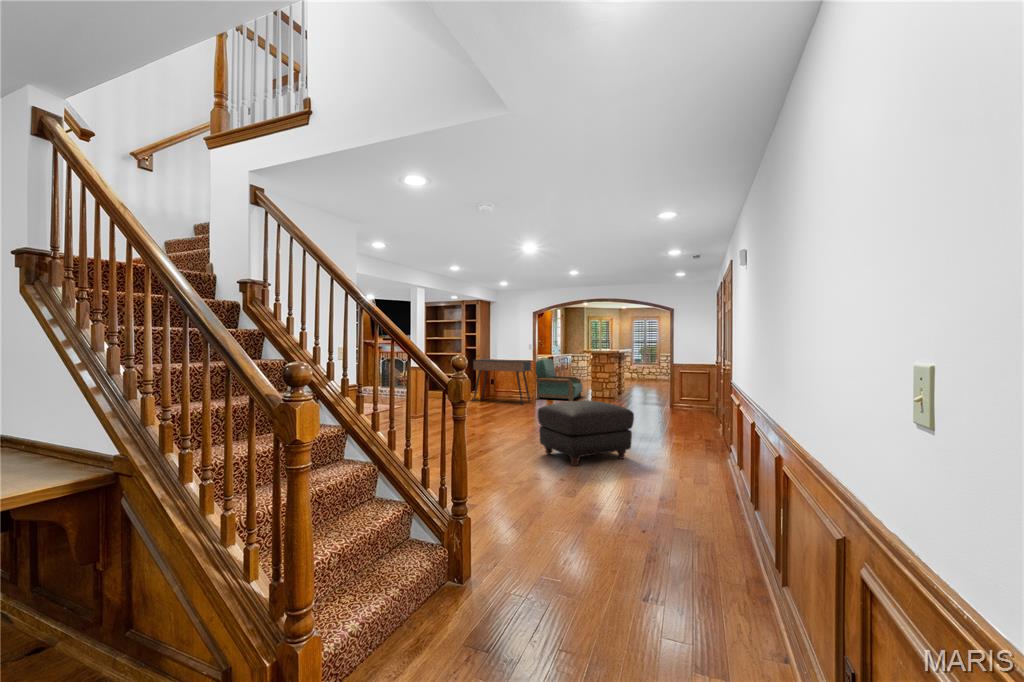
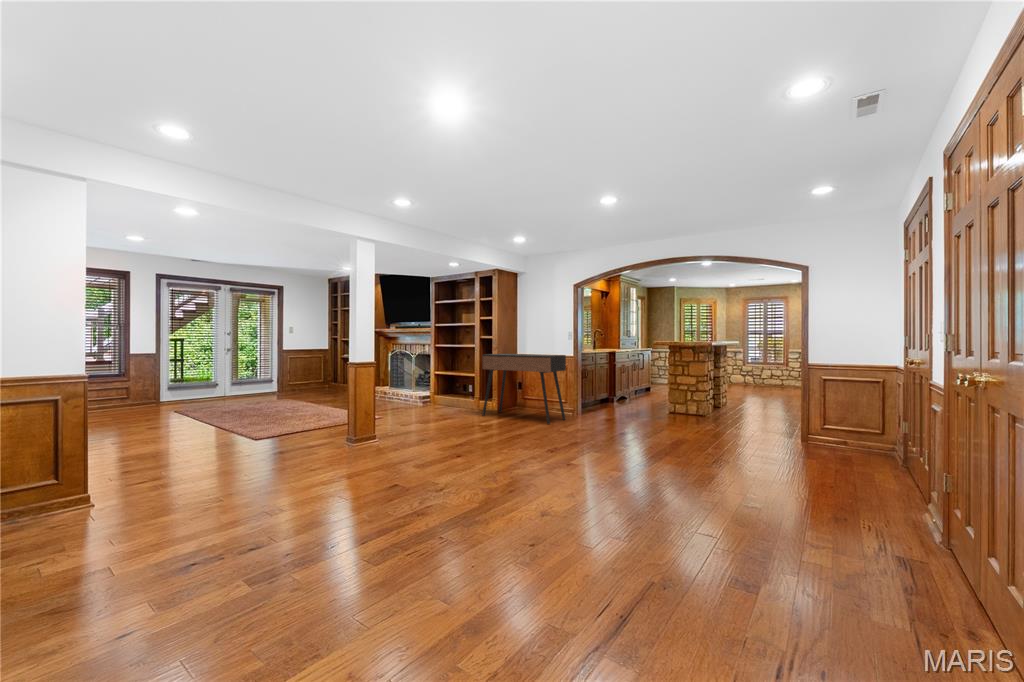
armchair: present [536,359,583,401] -> none [576,353,654,419]
ottoman: present [538,401,634,466] -> none [458,441,689,632]

